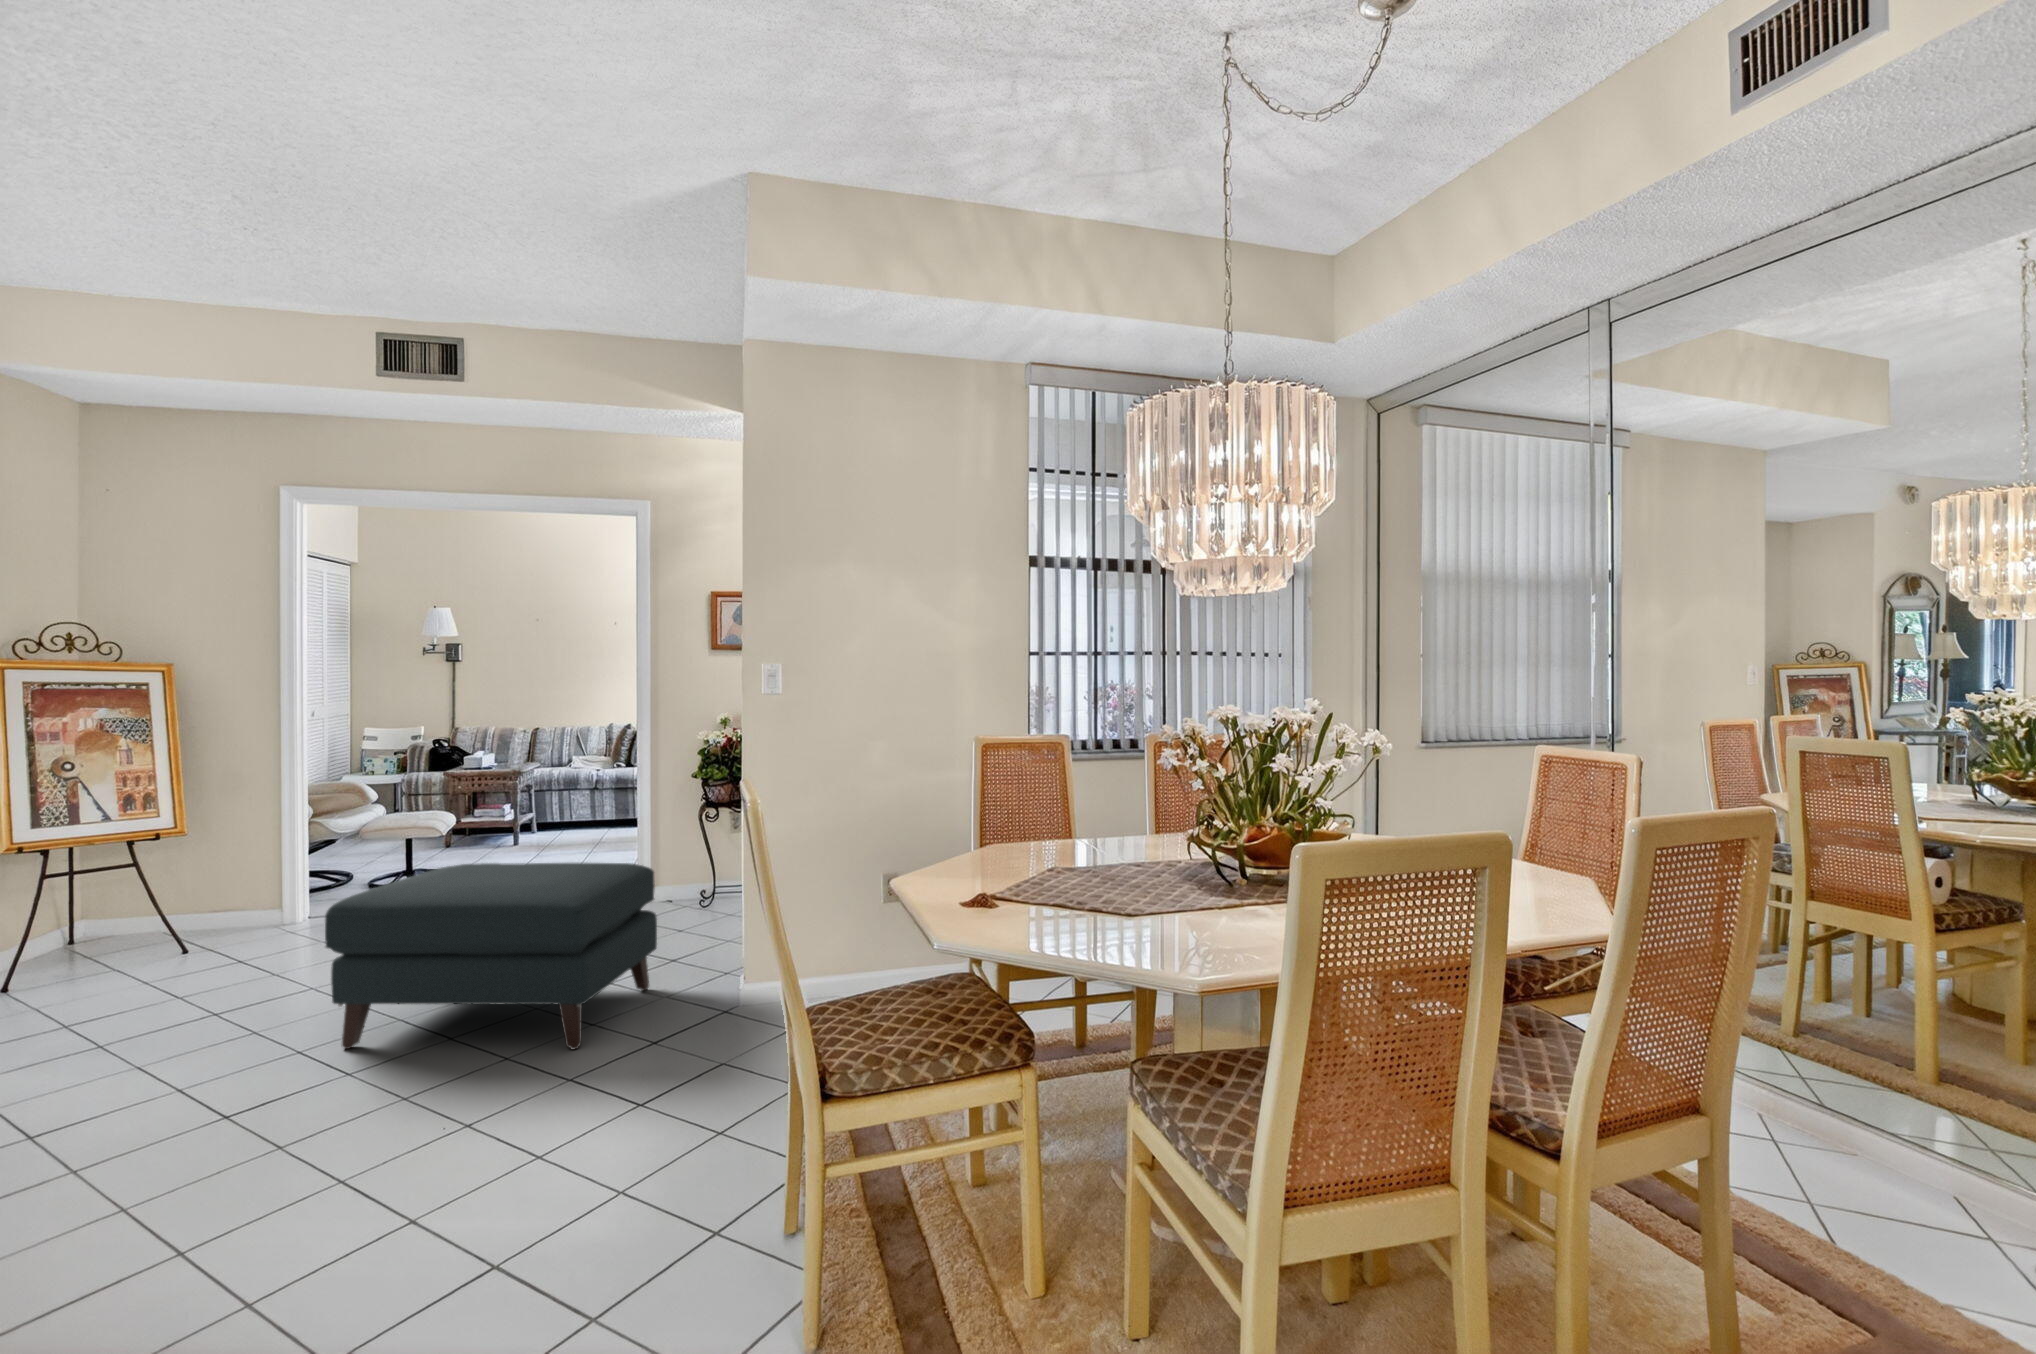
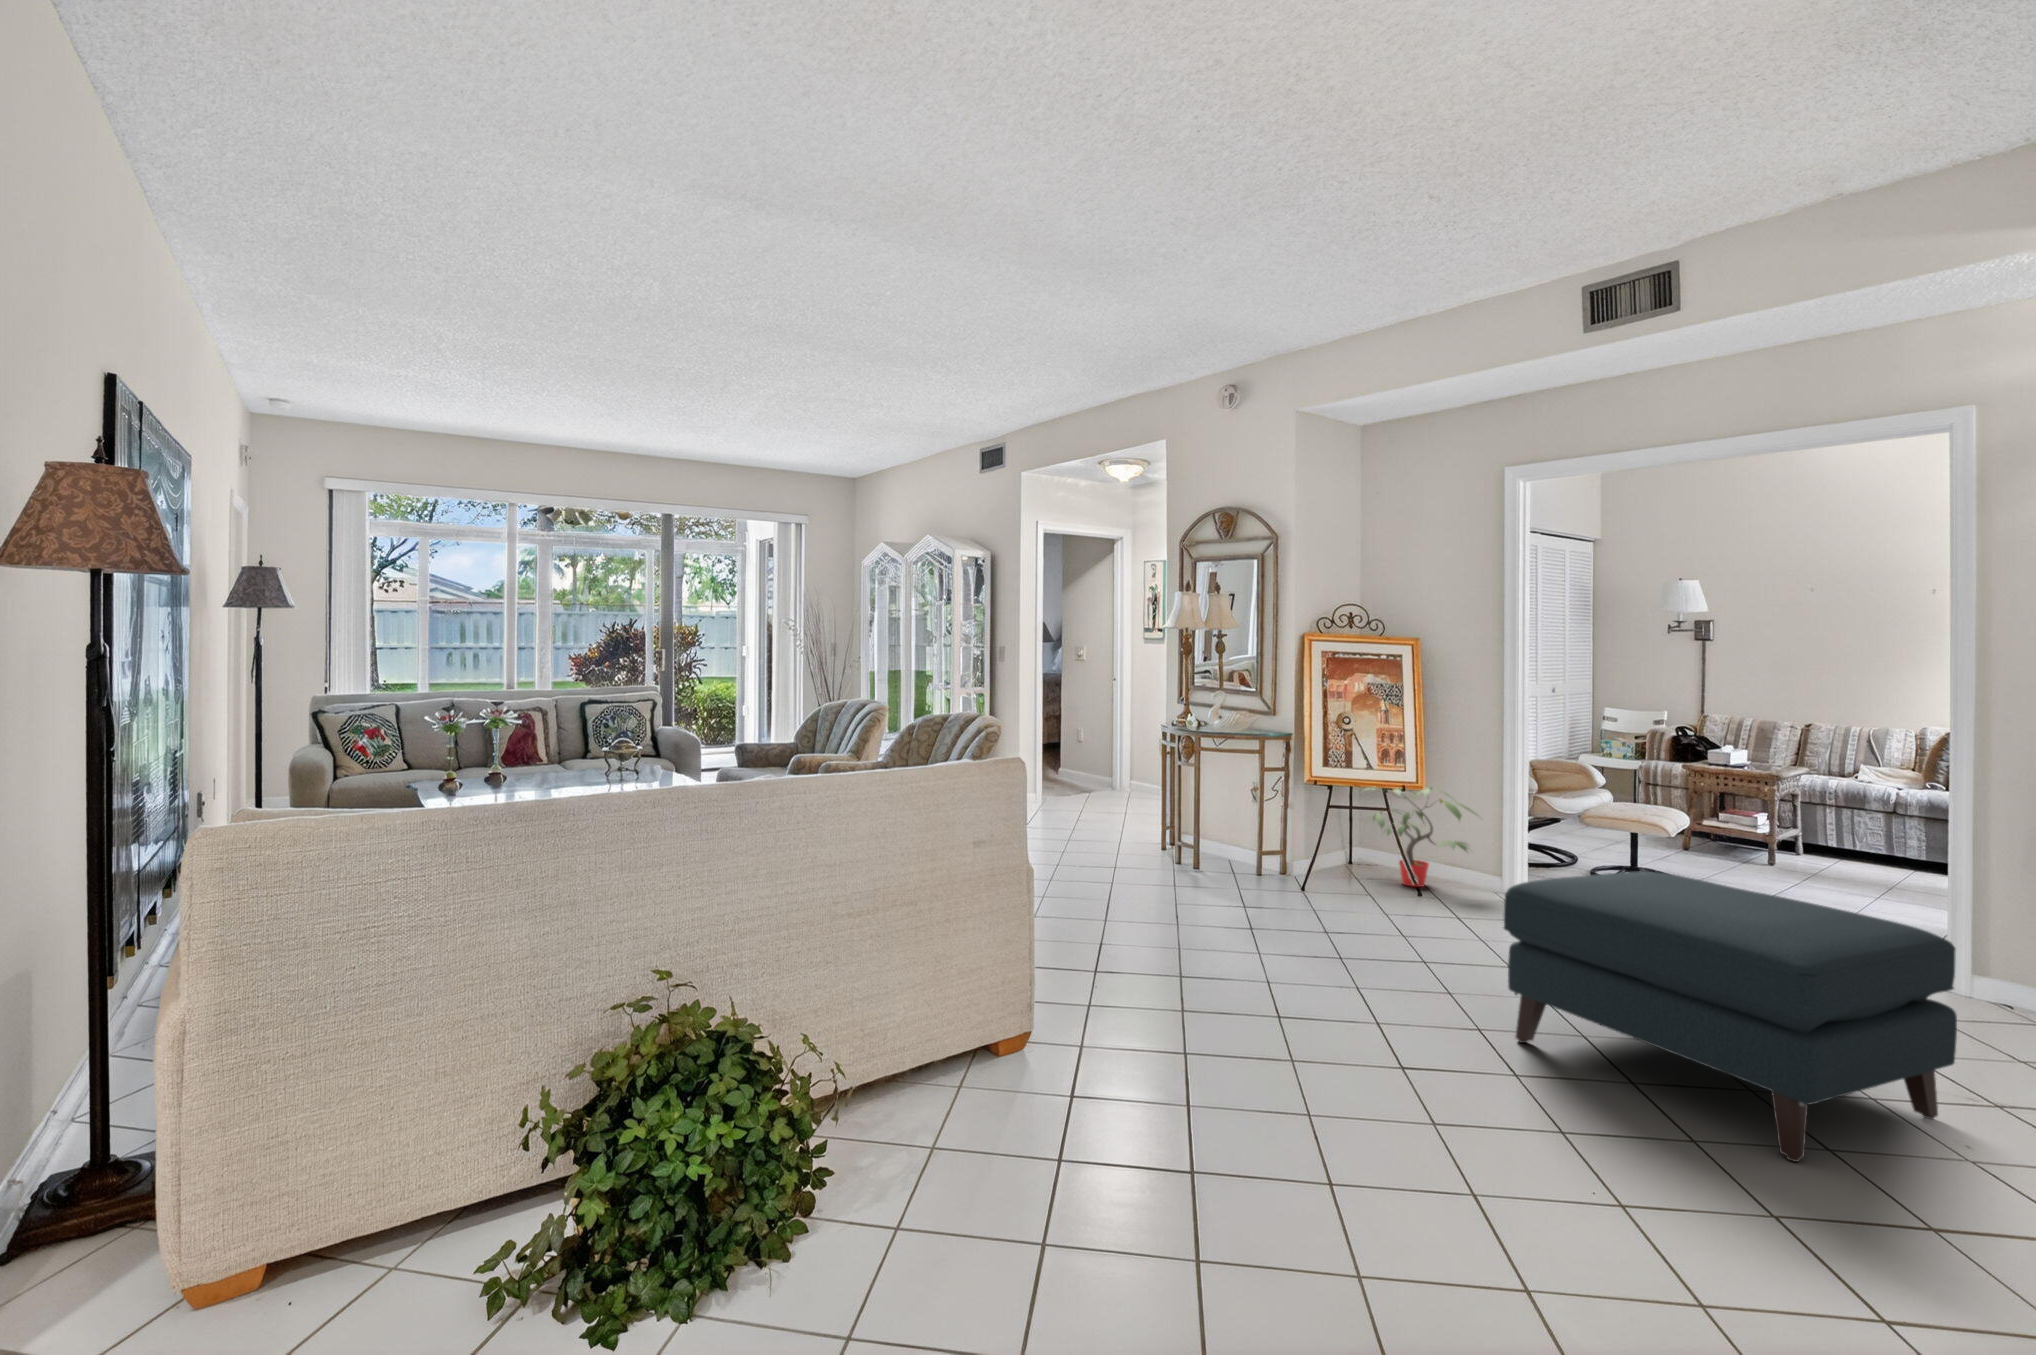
potted plant: none [90,829,264,945] -> present [1365,786,1479,887]

